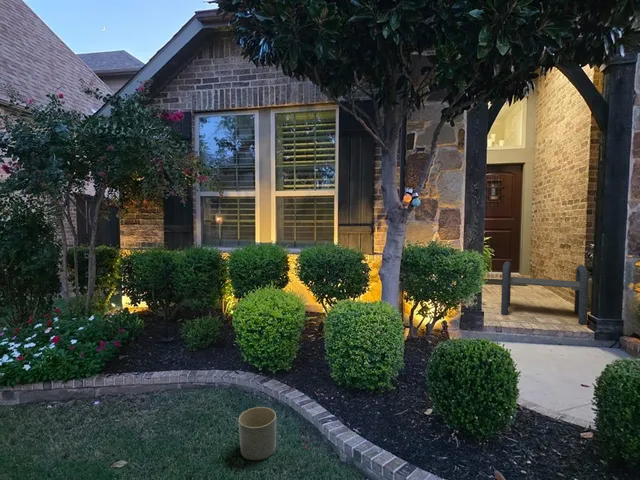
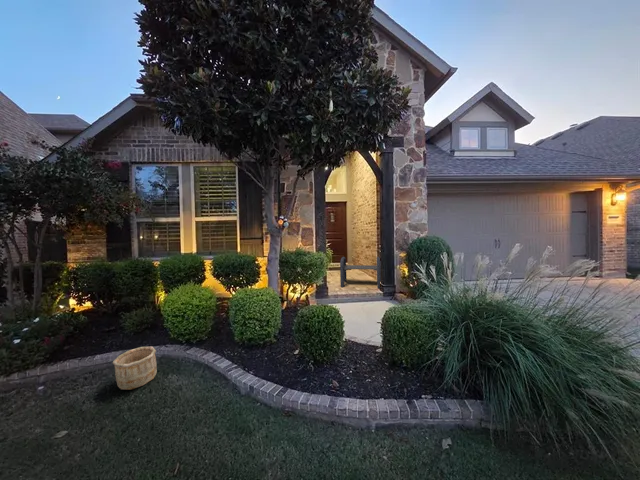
wooden bucket: none [174,373,228,435] -> present [113,347,157,390]
planter: present [239,407,276,460] -> none [162,362,190,397]

